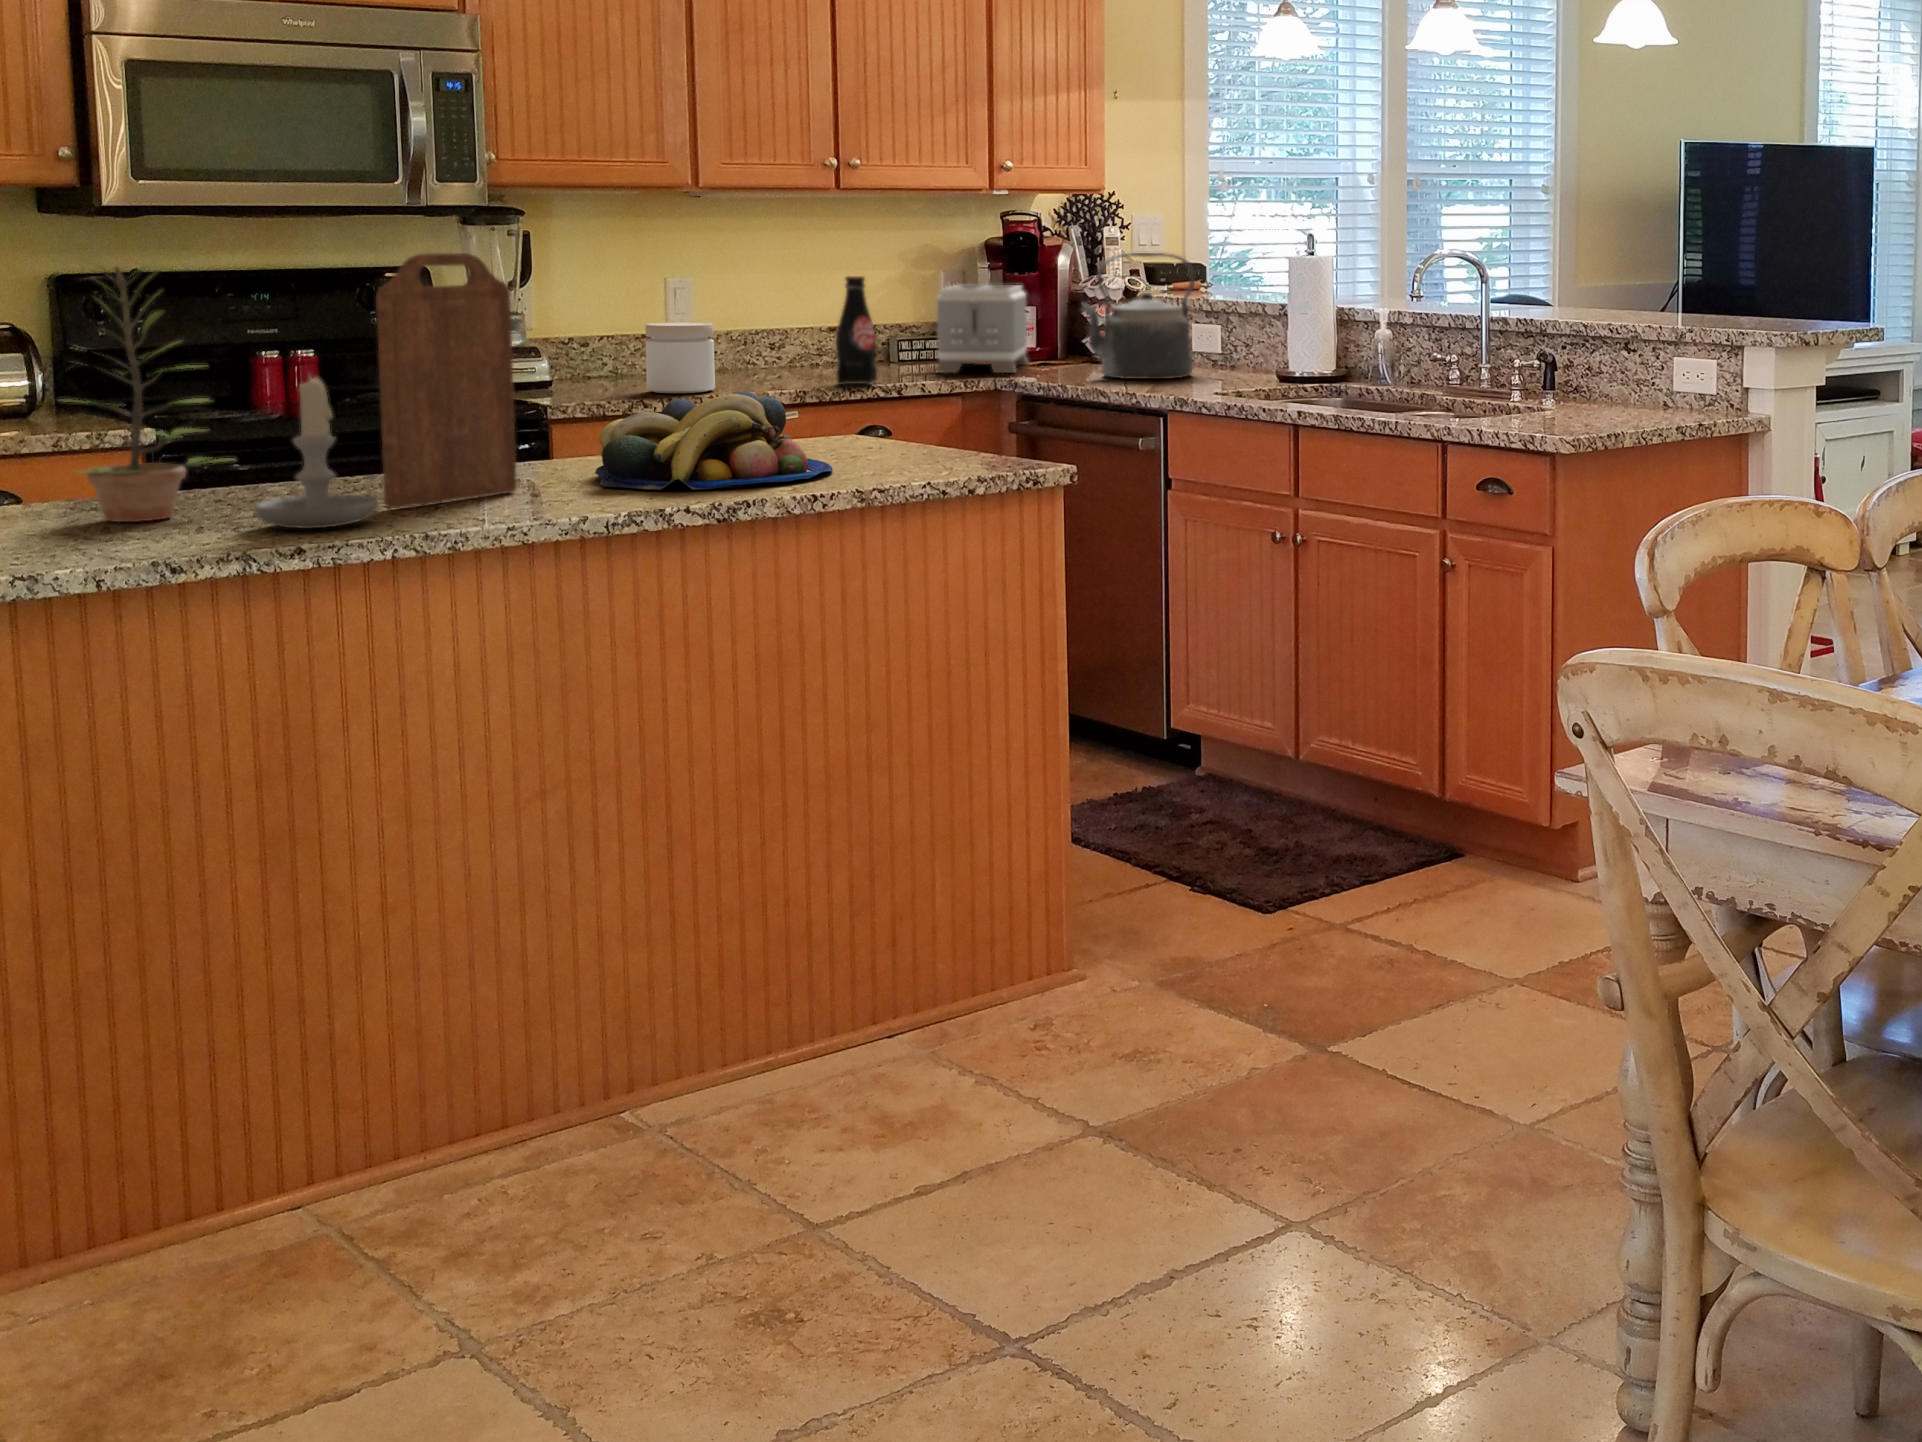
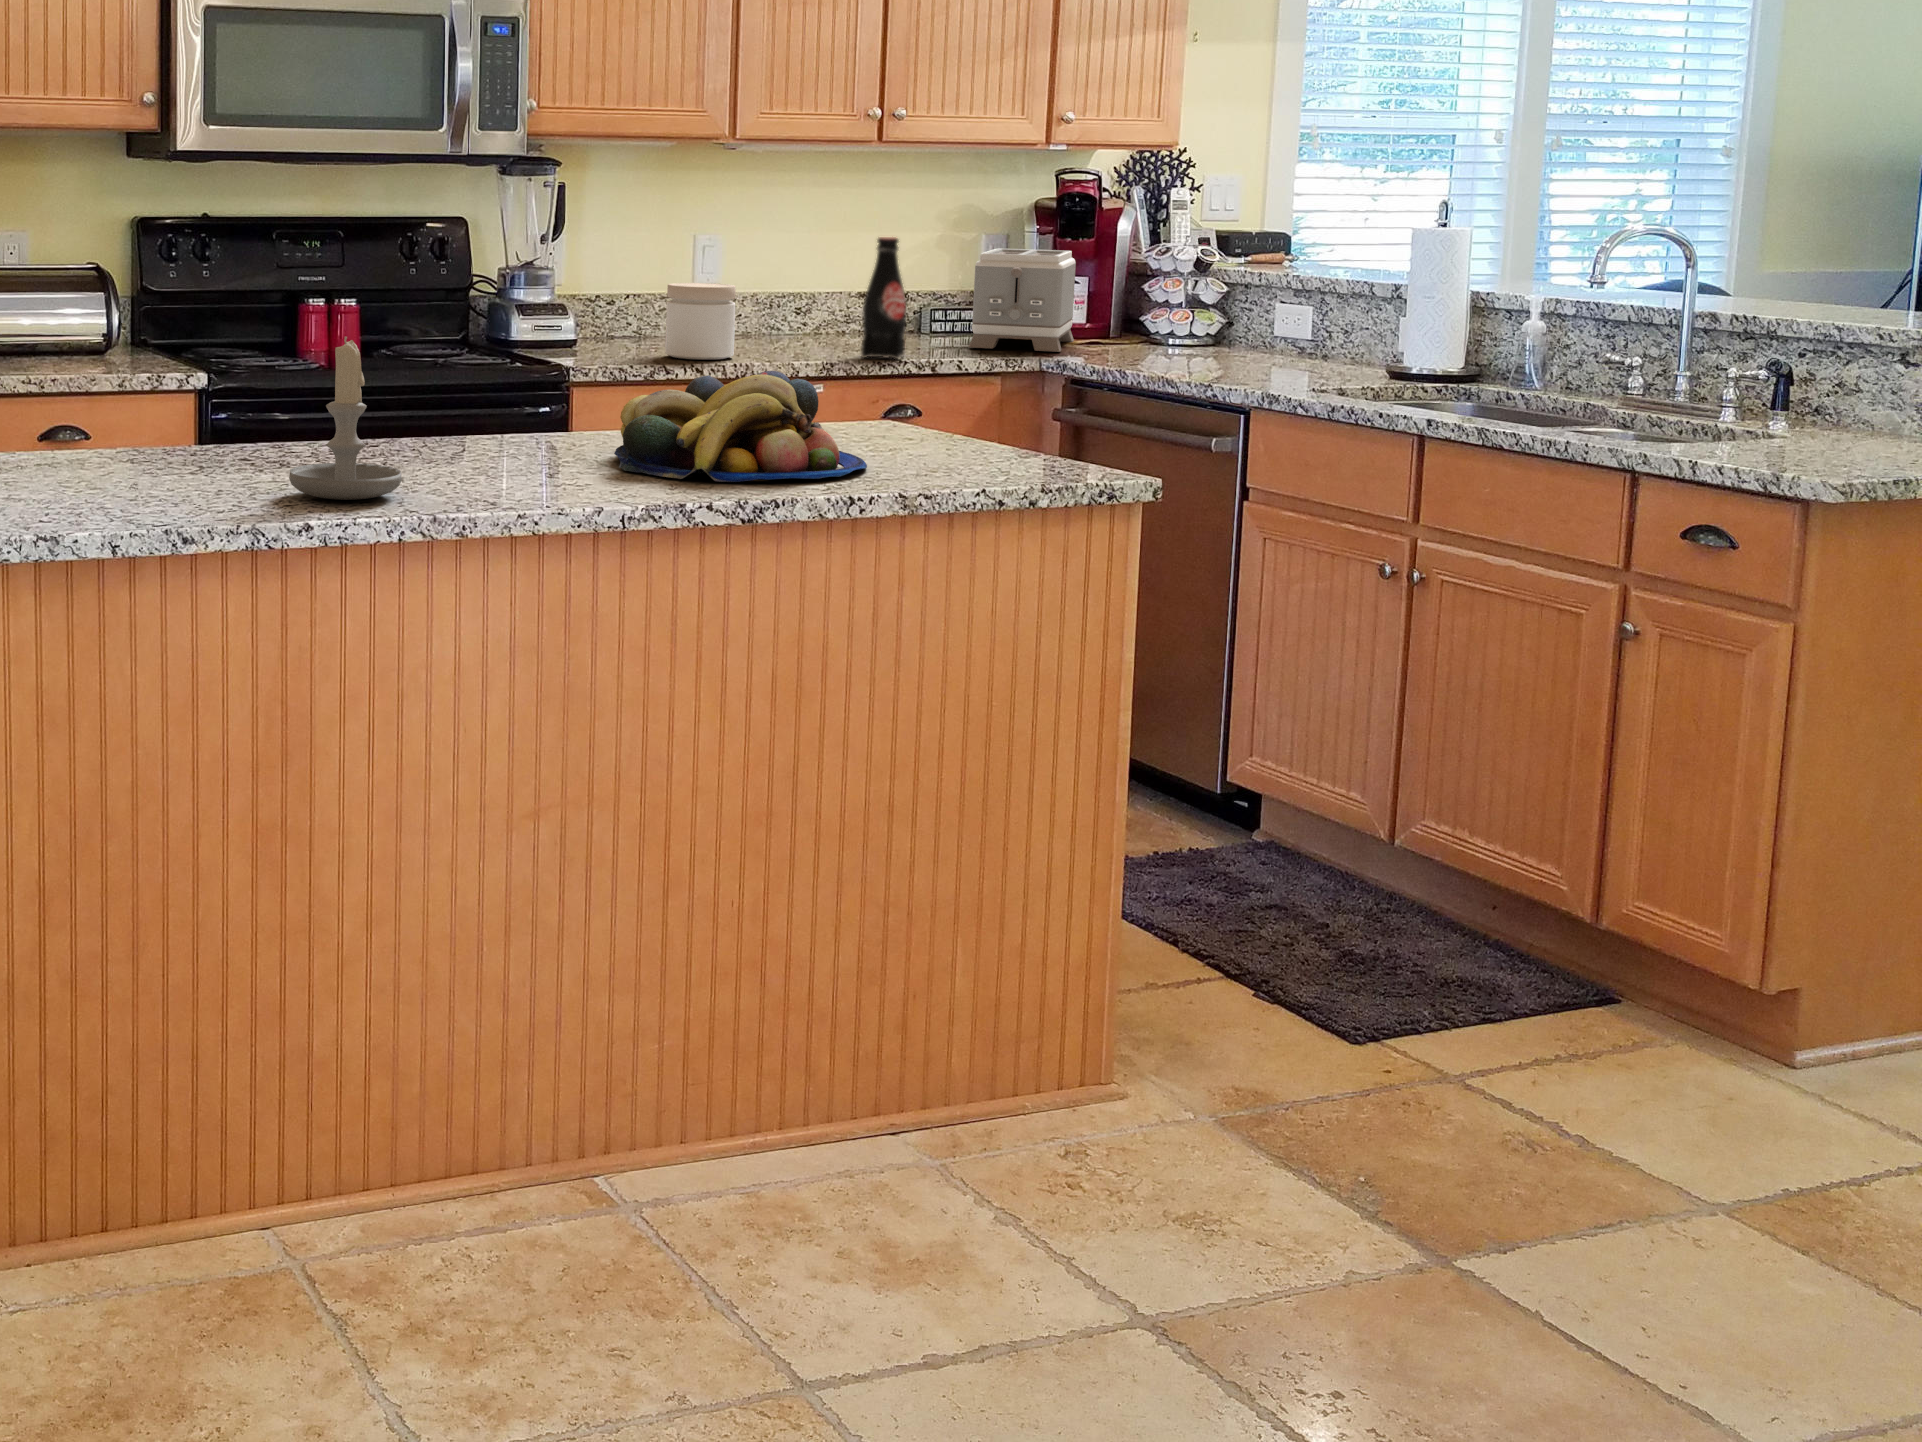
cutting board: present [376,253,517,508] -> none [409,211,541,481]
kettle: present [1081,253,1195,379] -> none [1143,217,1287,368]
plant: present [59,259,234,522] -> none [126,209,277,478]

